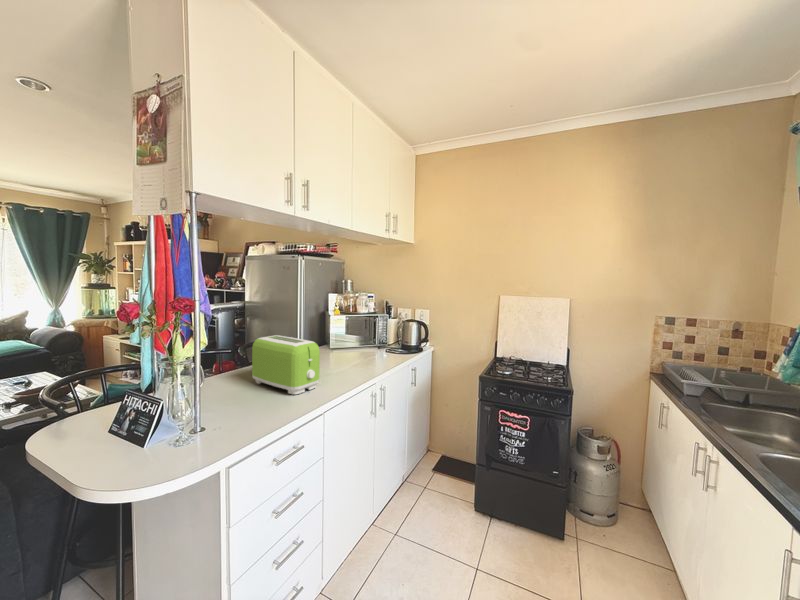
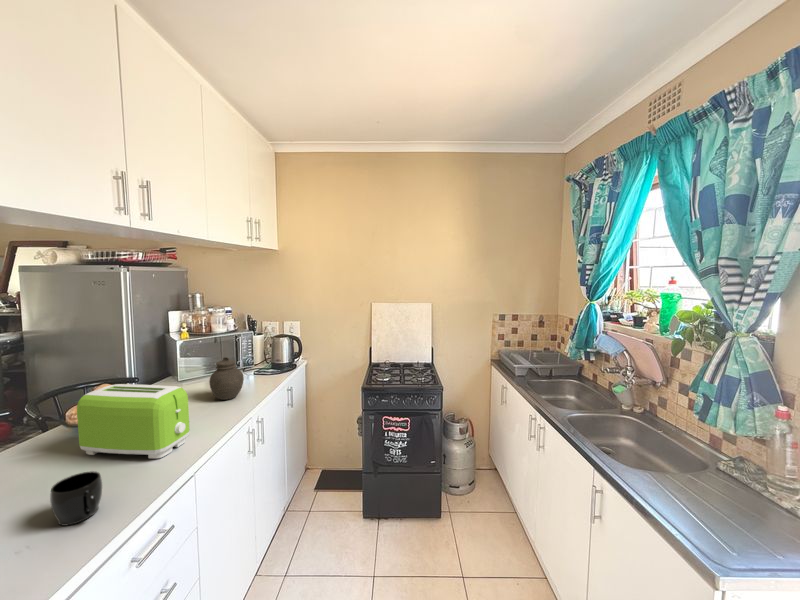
jar: none [346,329,372,365] -> present [209,357,244,400]
mug: none [217,388,248,422] -> present [50,471,102,526]

